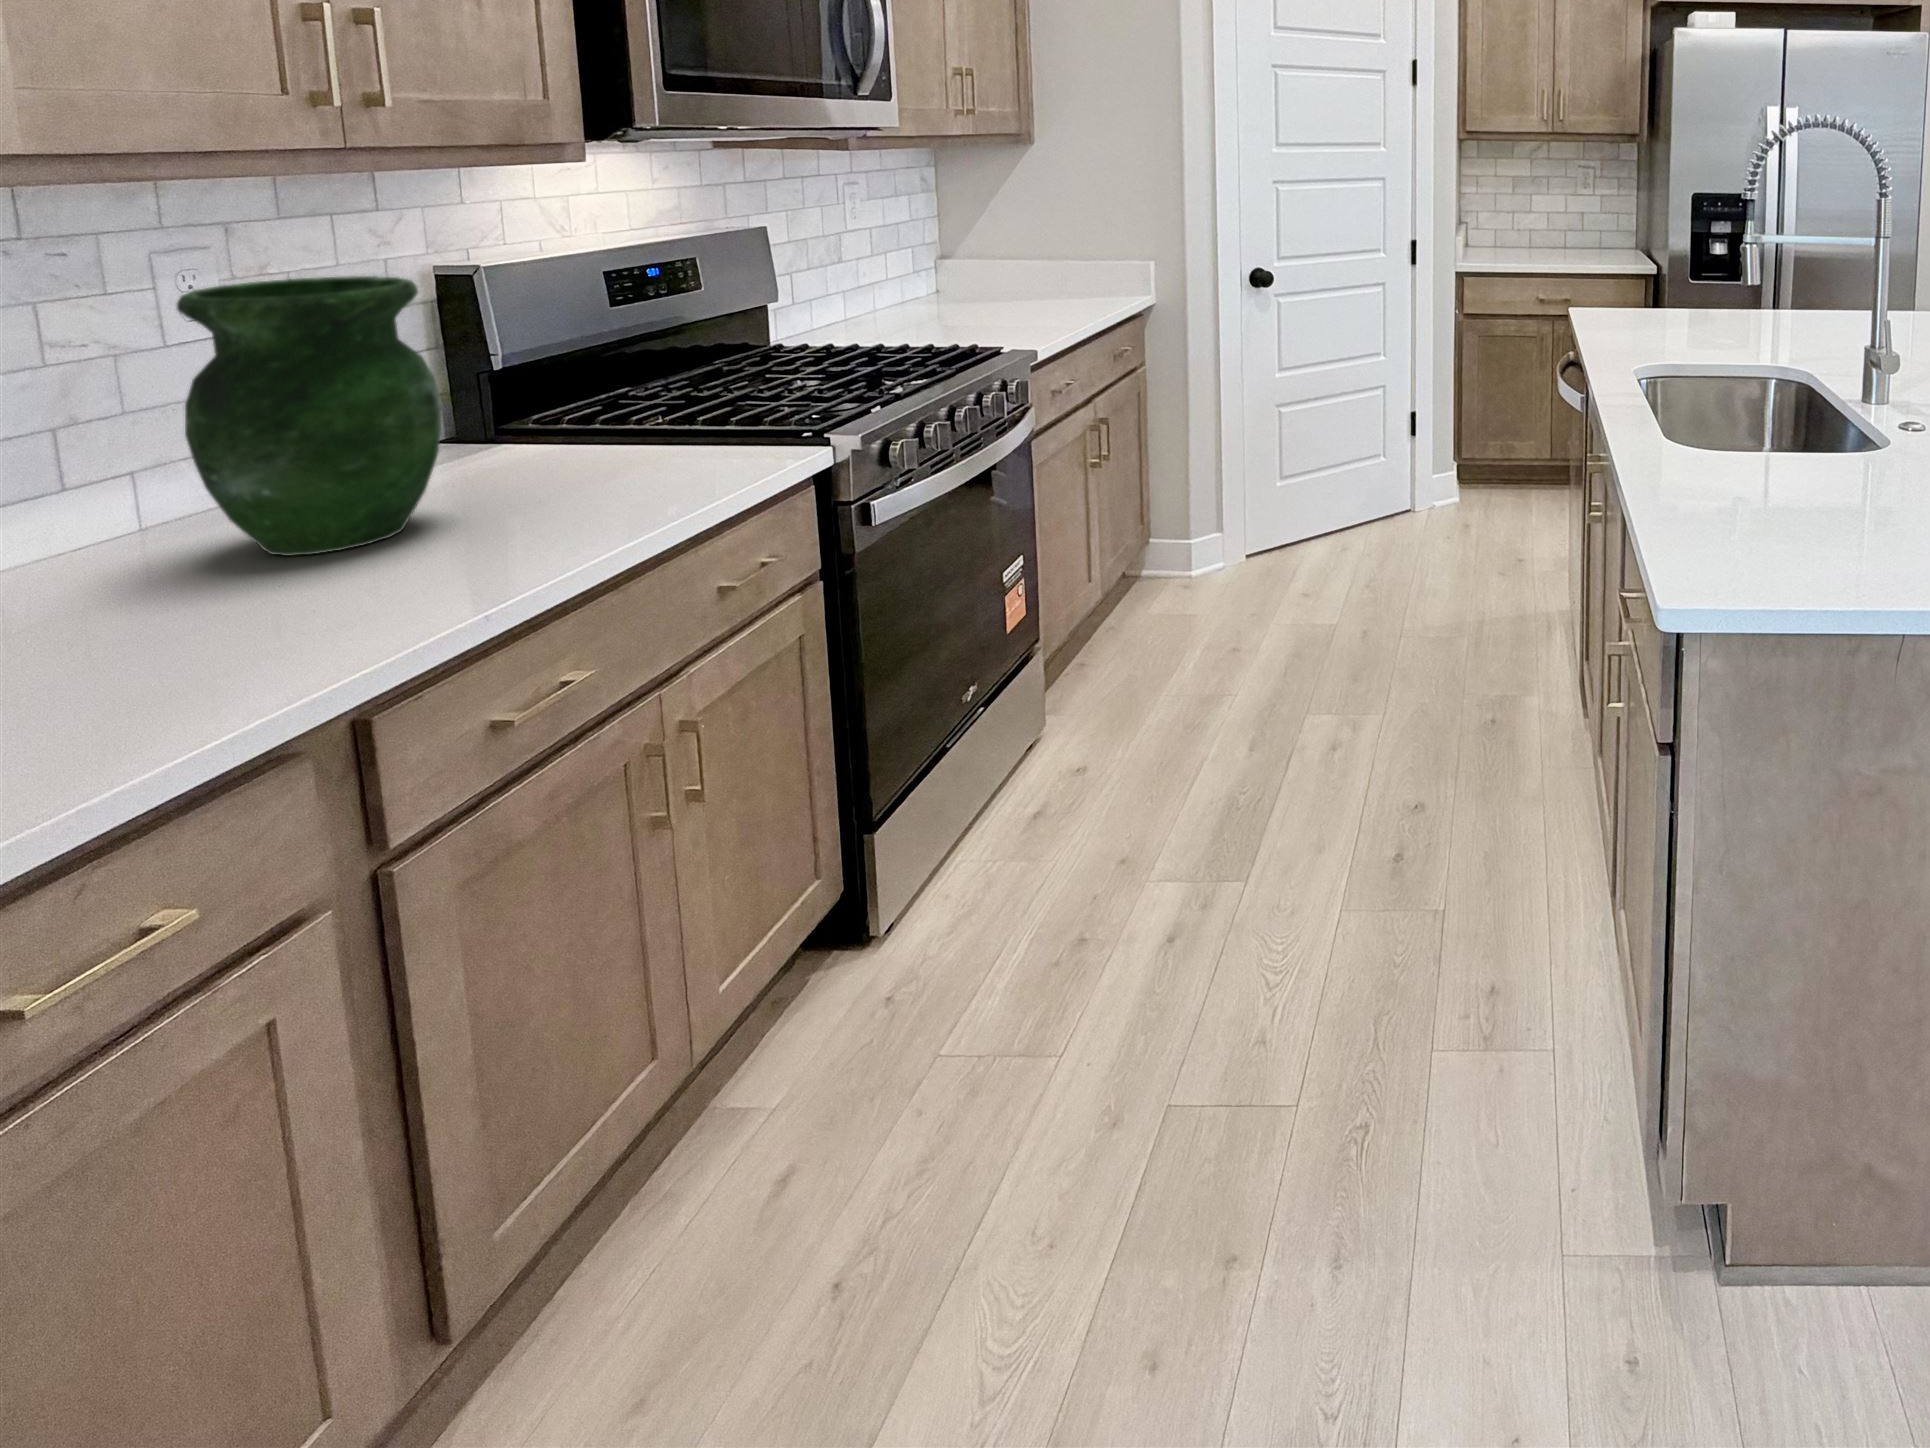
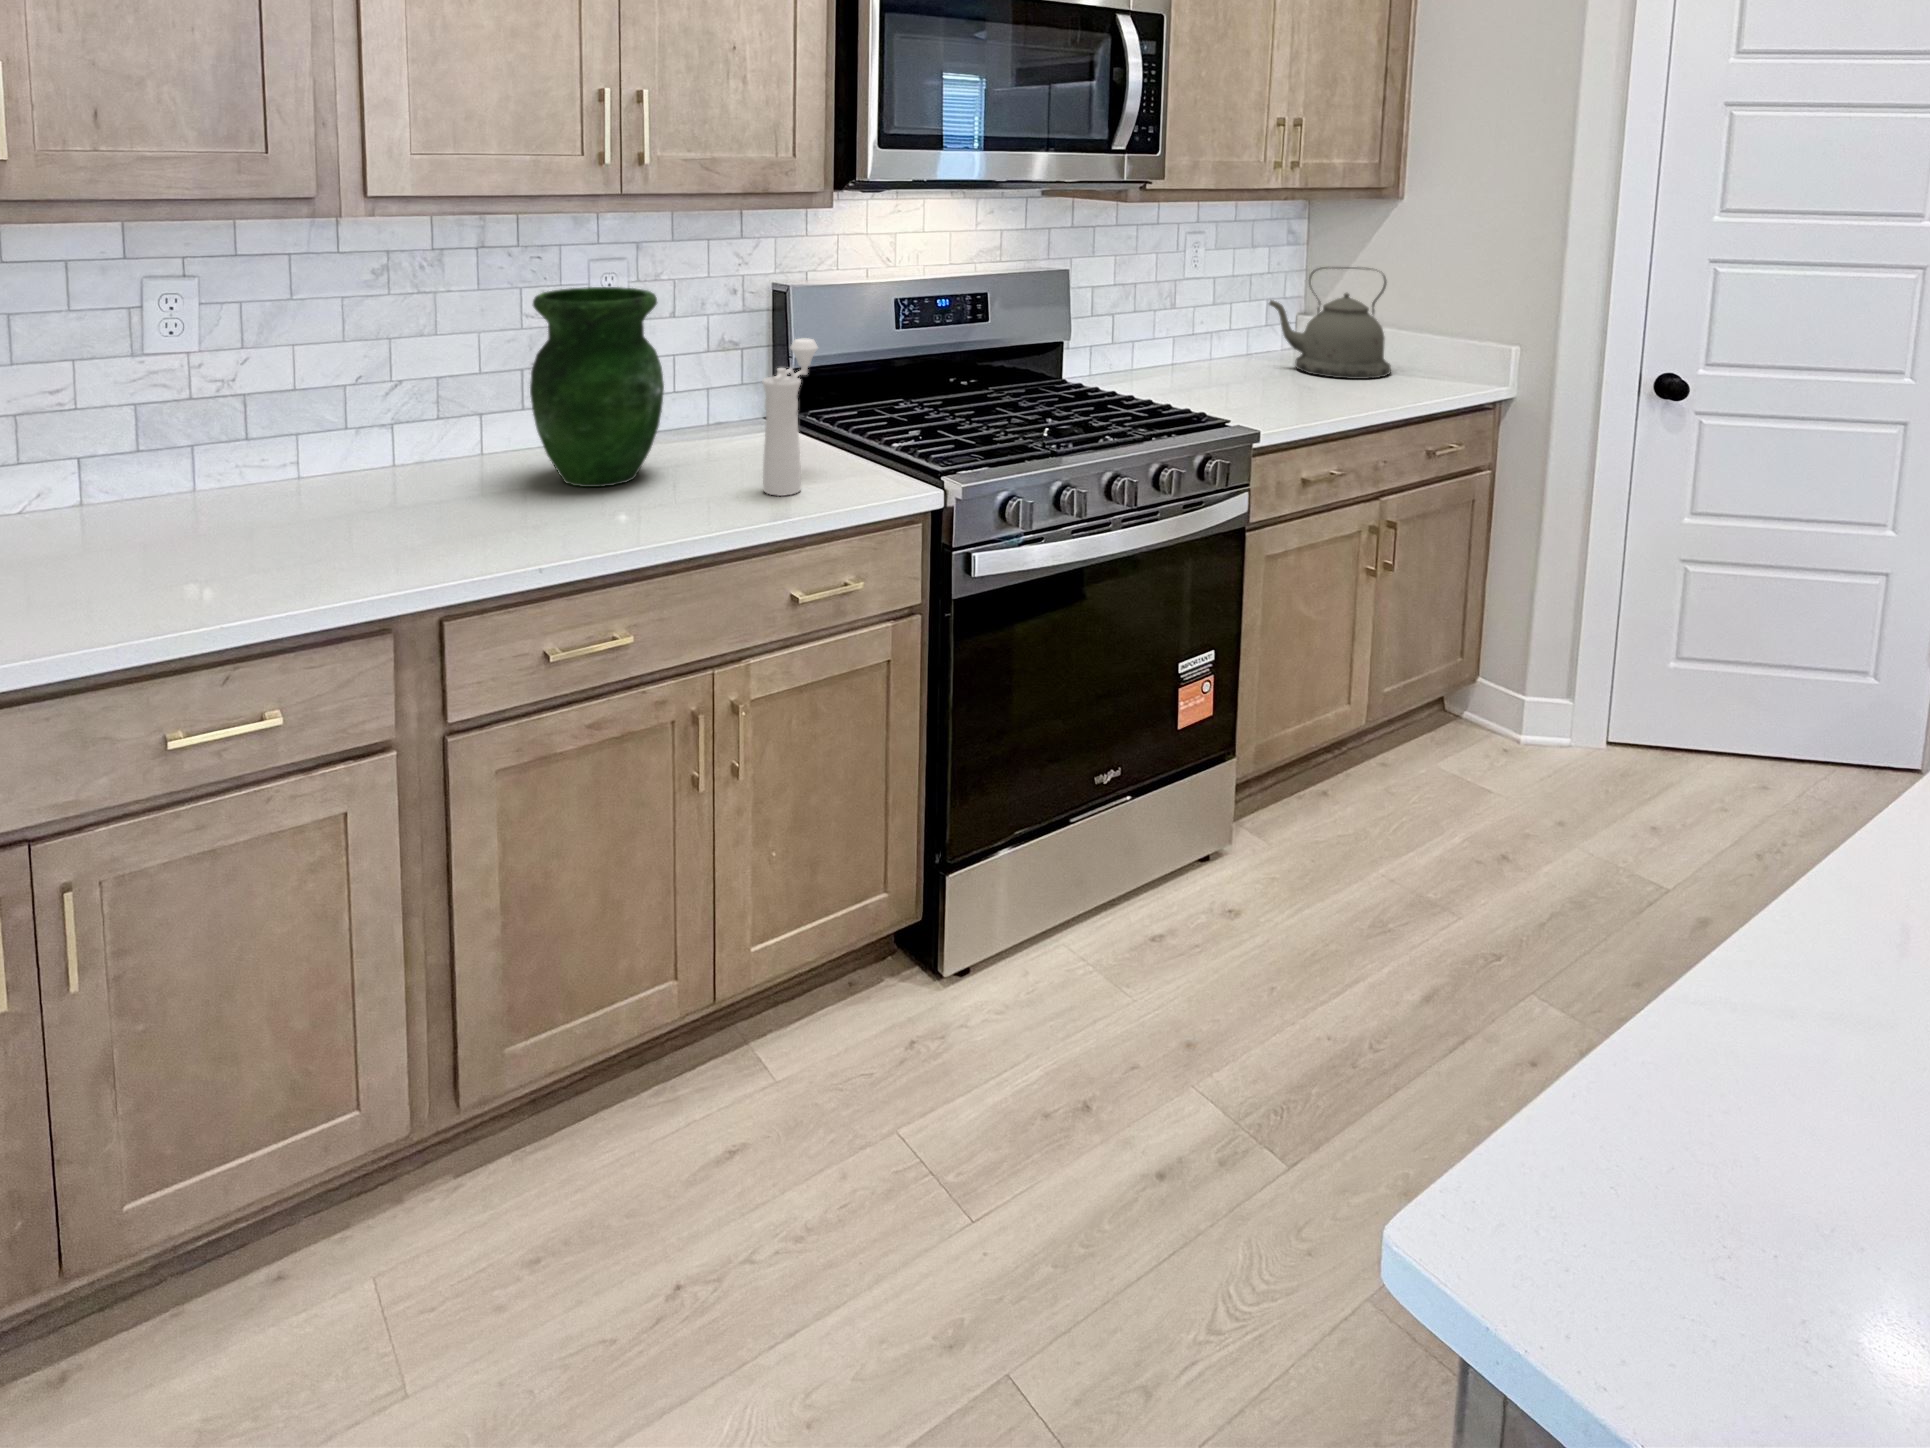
kettle: none [953,207,1069,307] -> present [1269,267,1391,379]
pepper mill: none [614,311,689,490] -> present [762,338,818,496]

